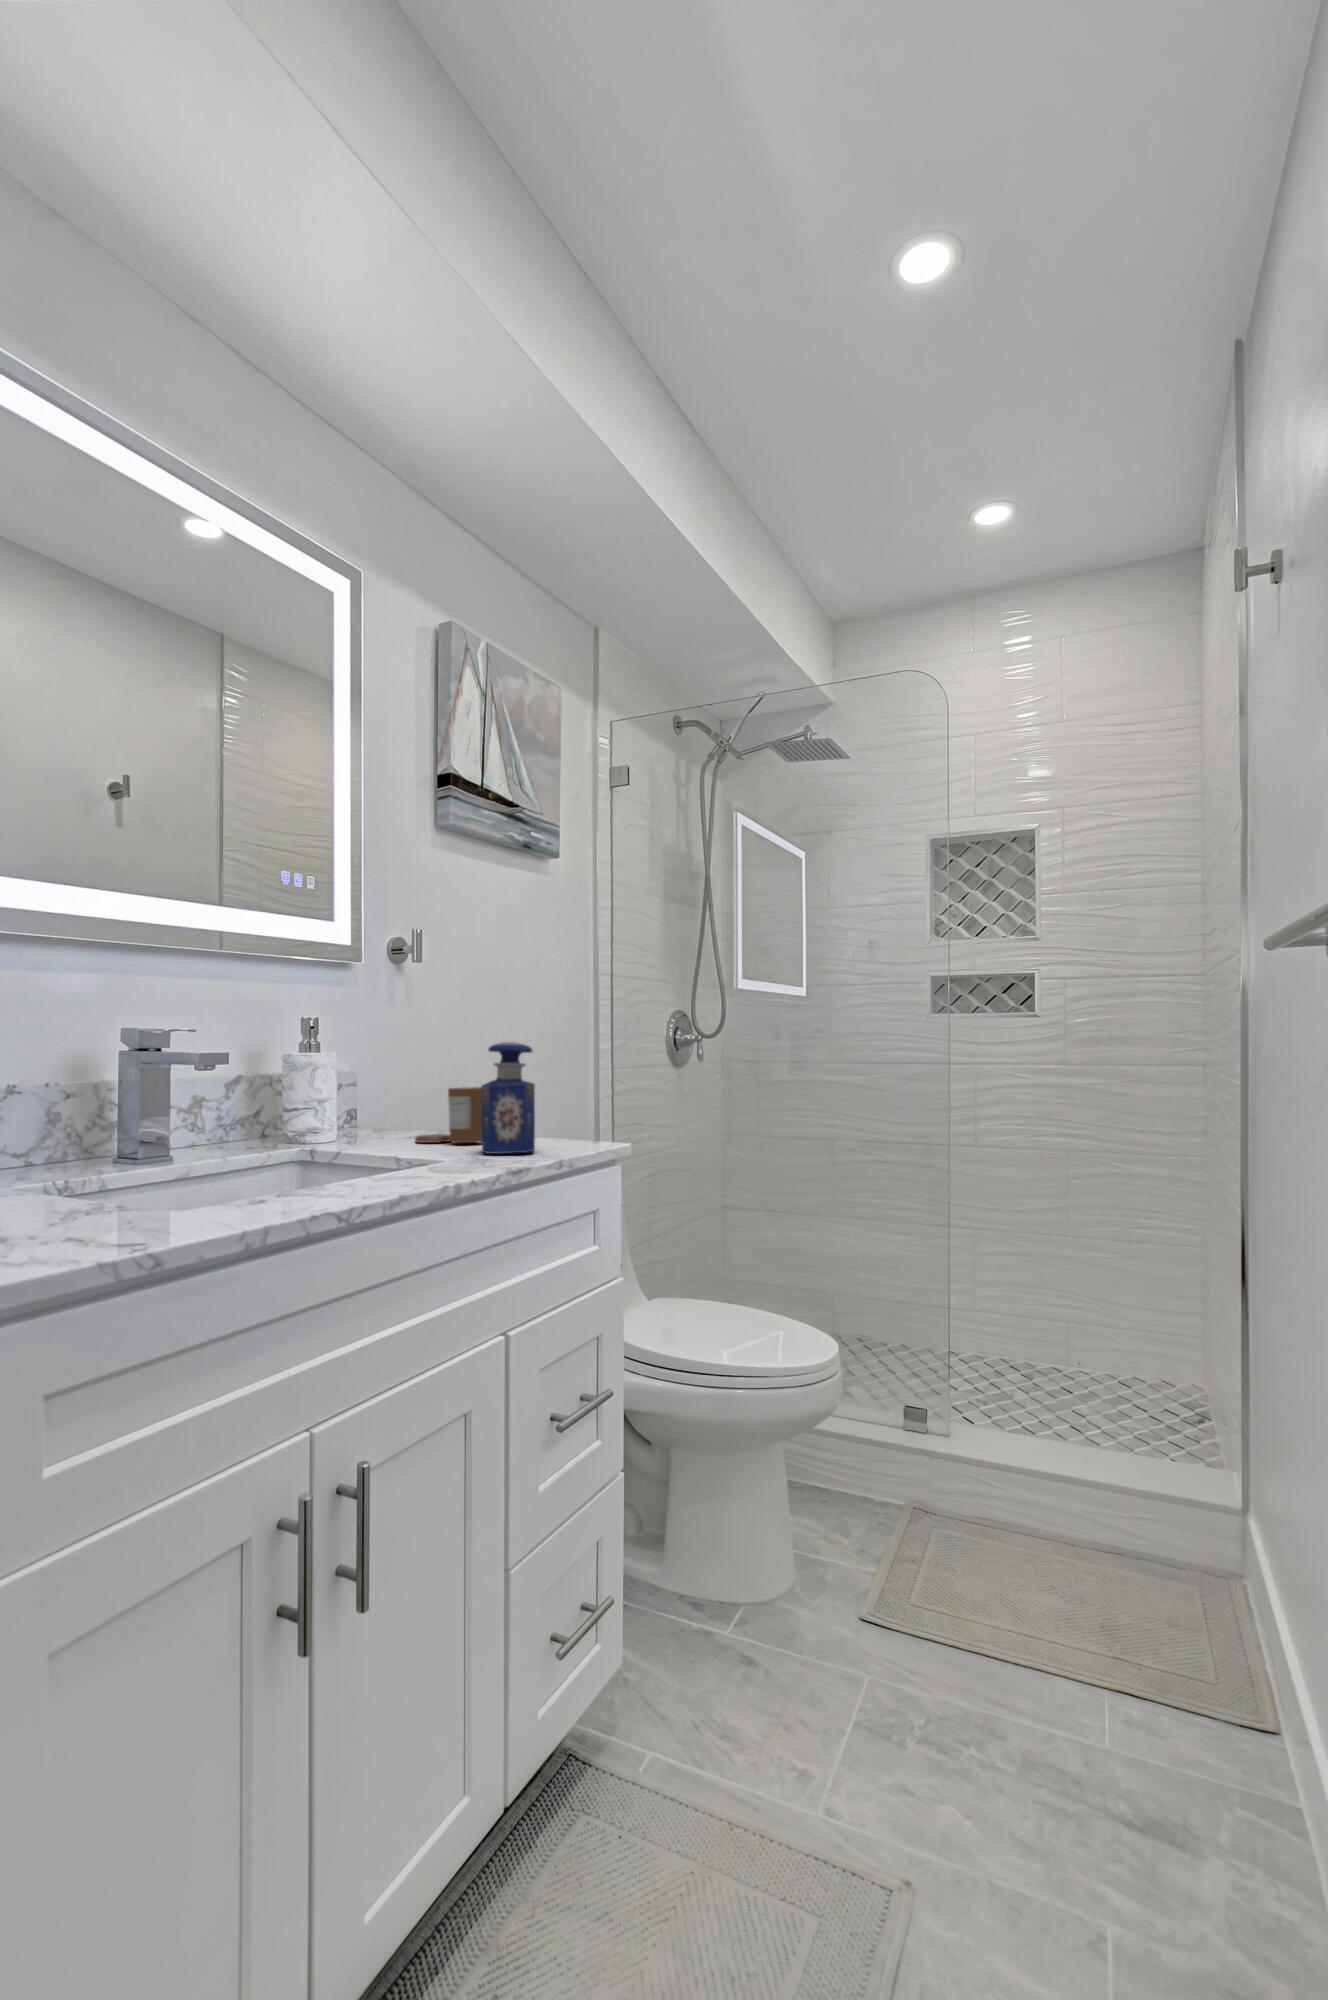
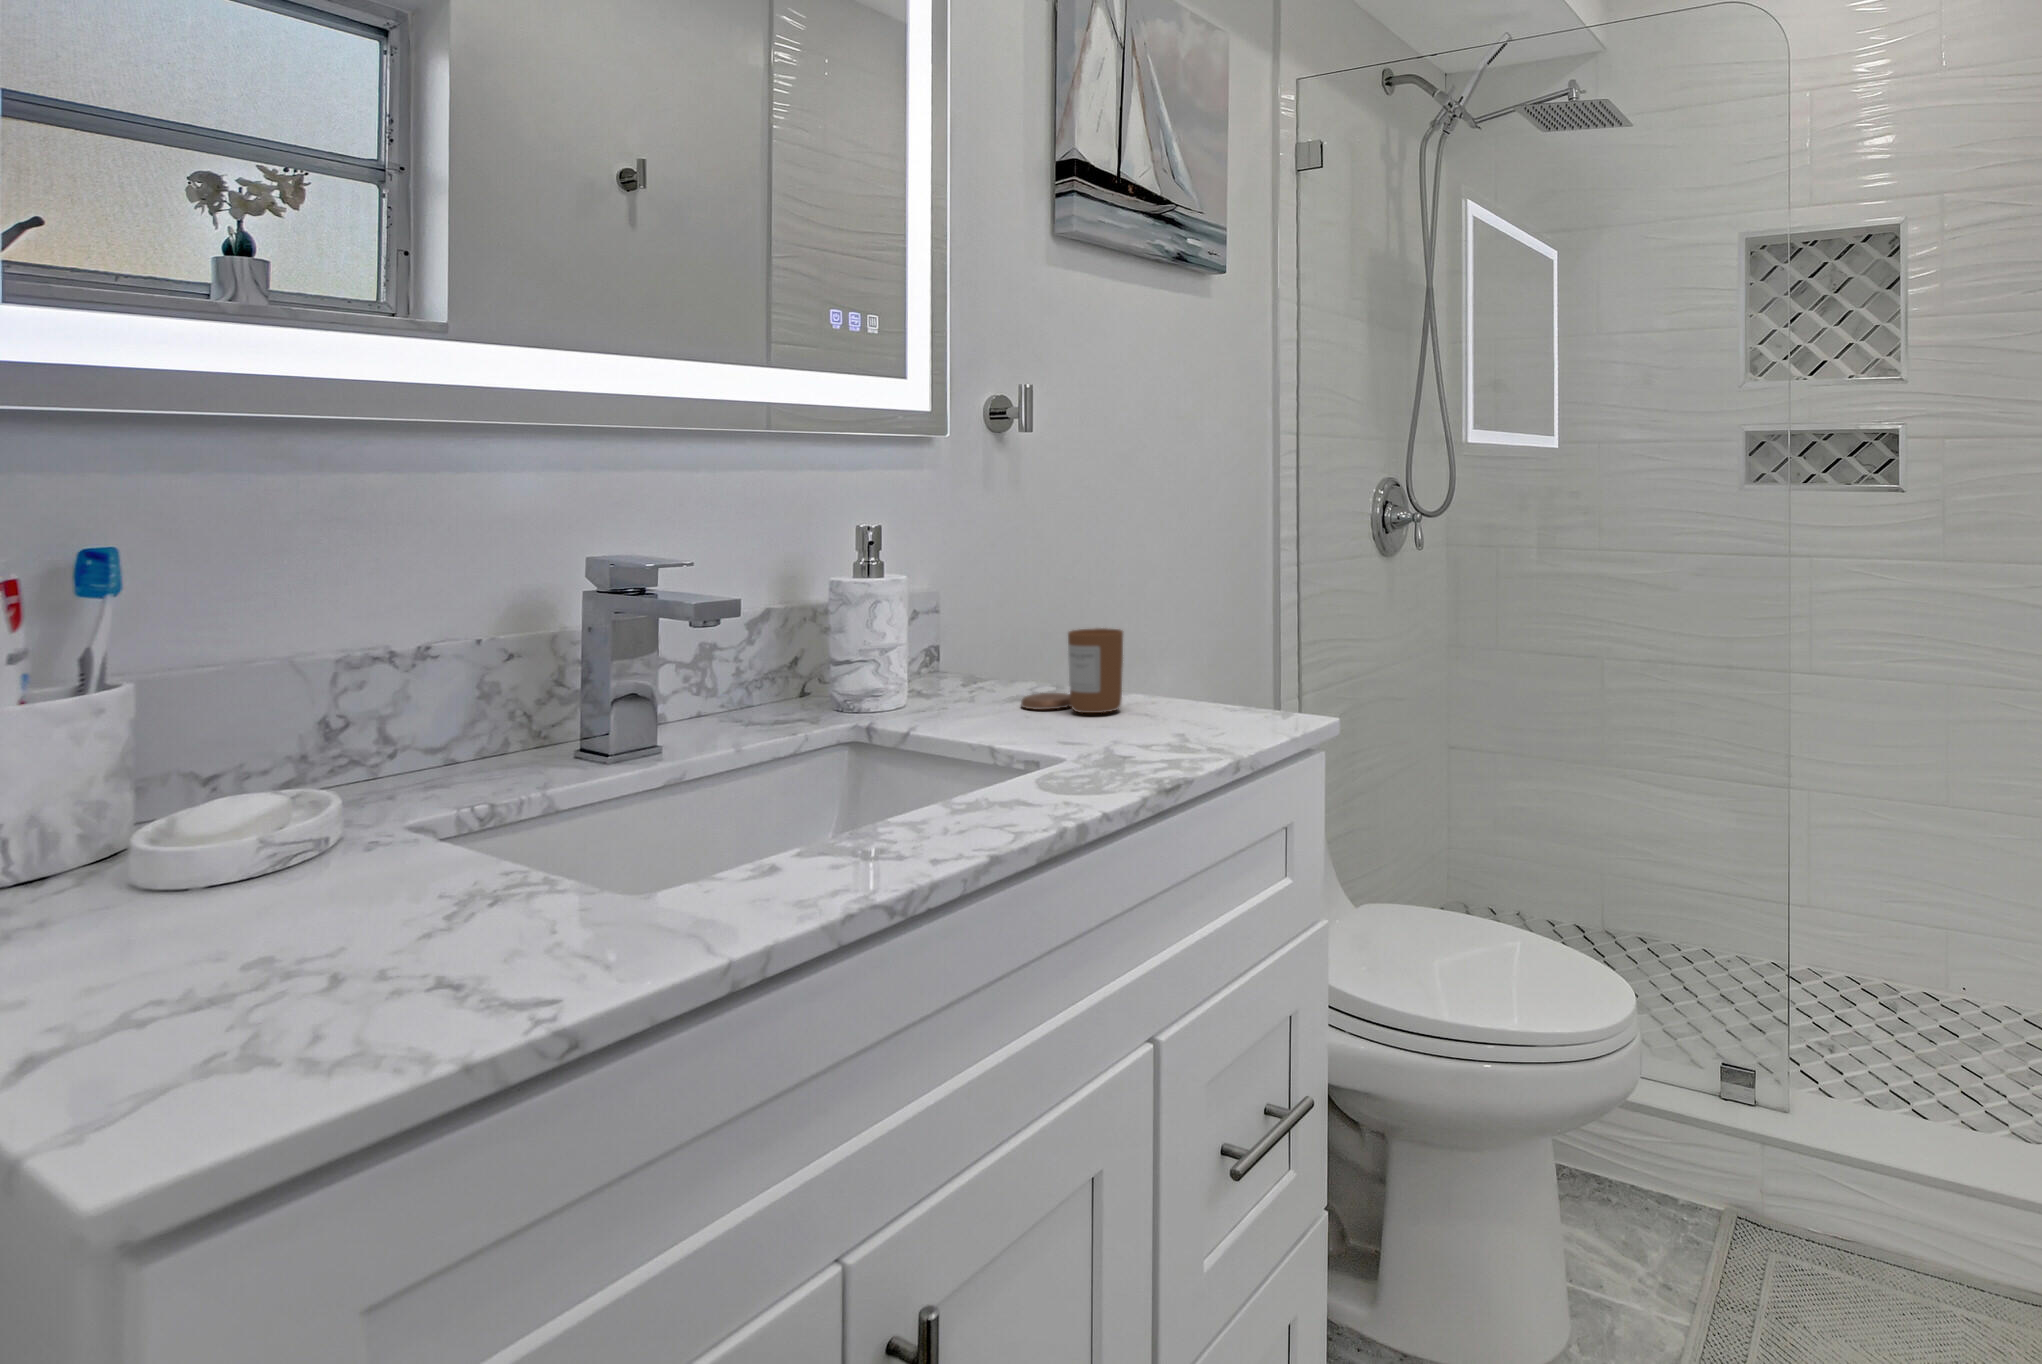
perfume bottle: present [481,1042,535,1154] -> none [1114,576,1194,743]

